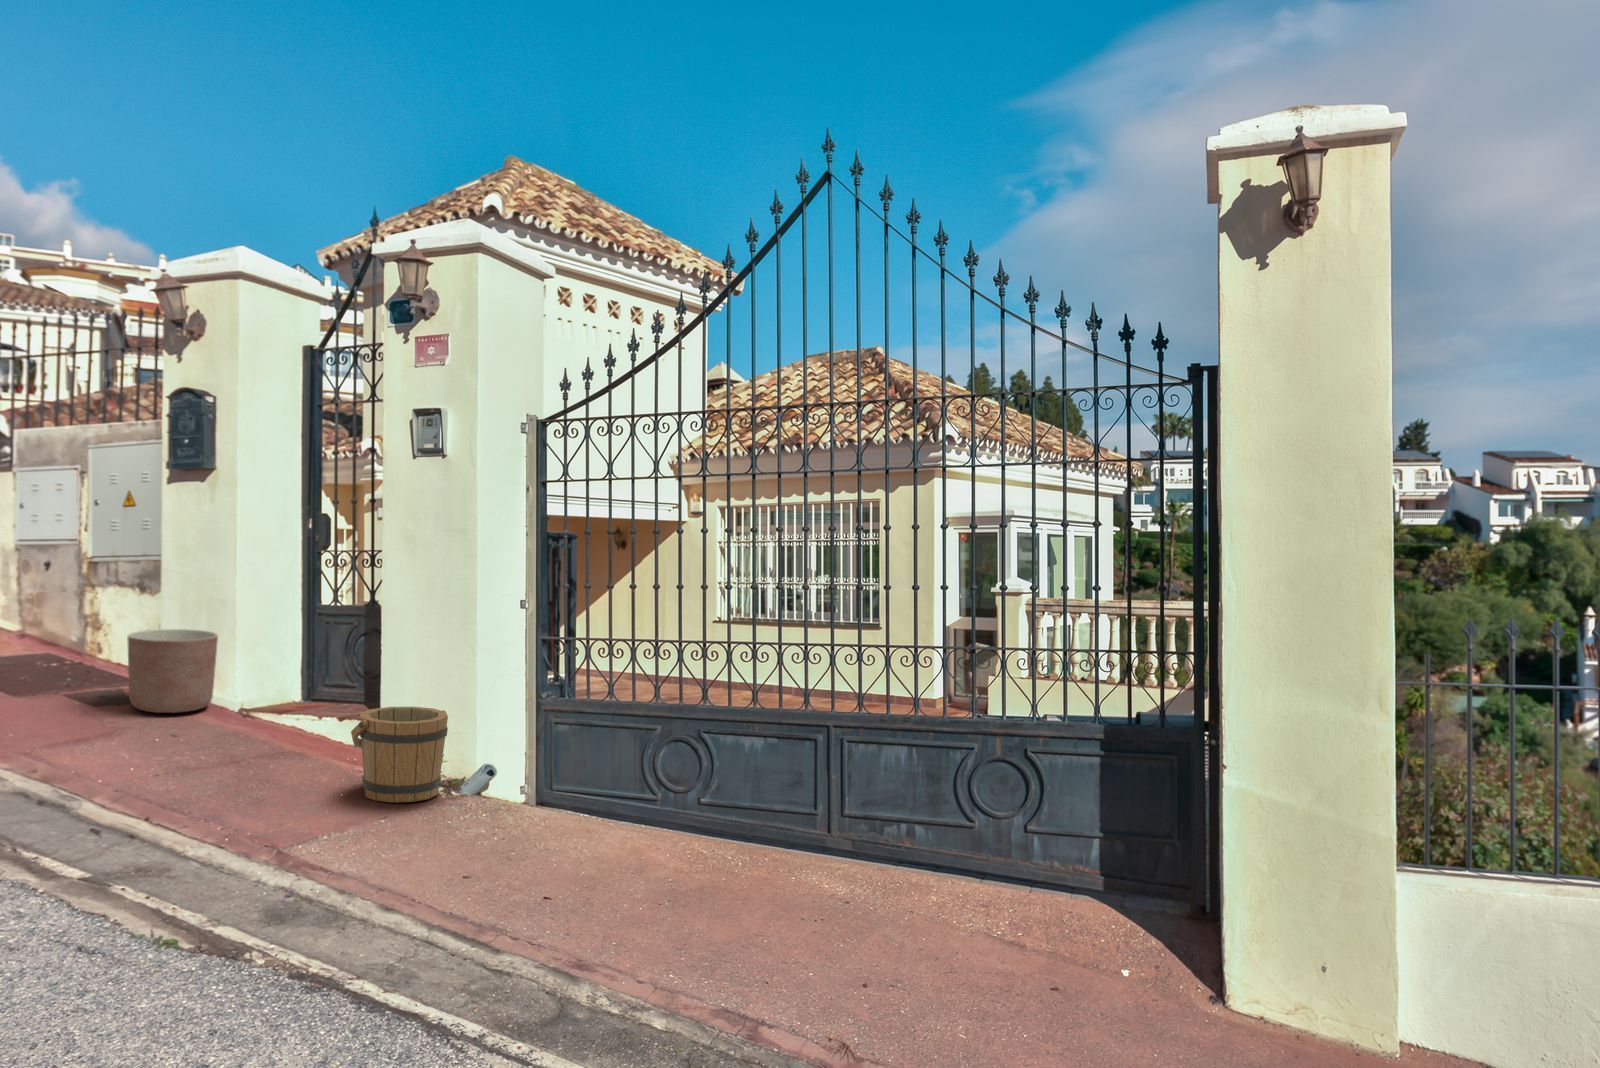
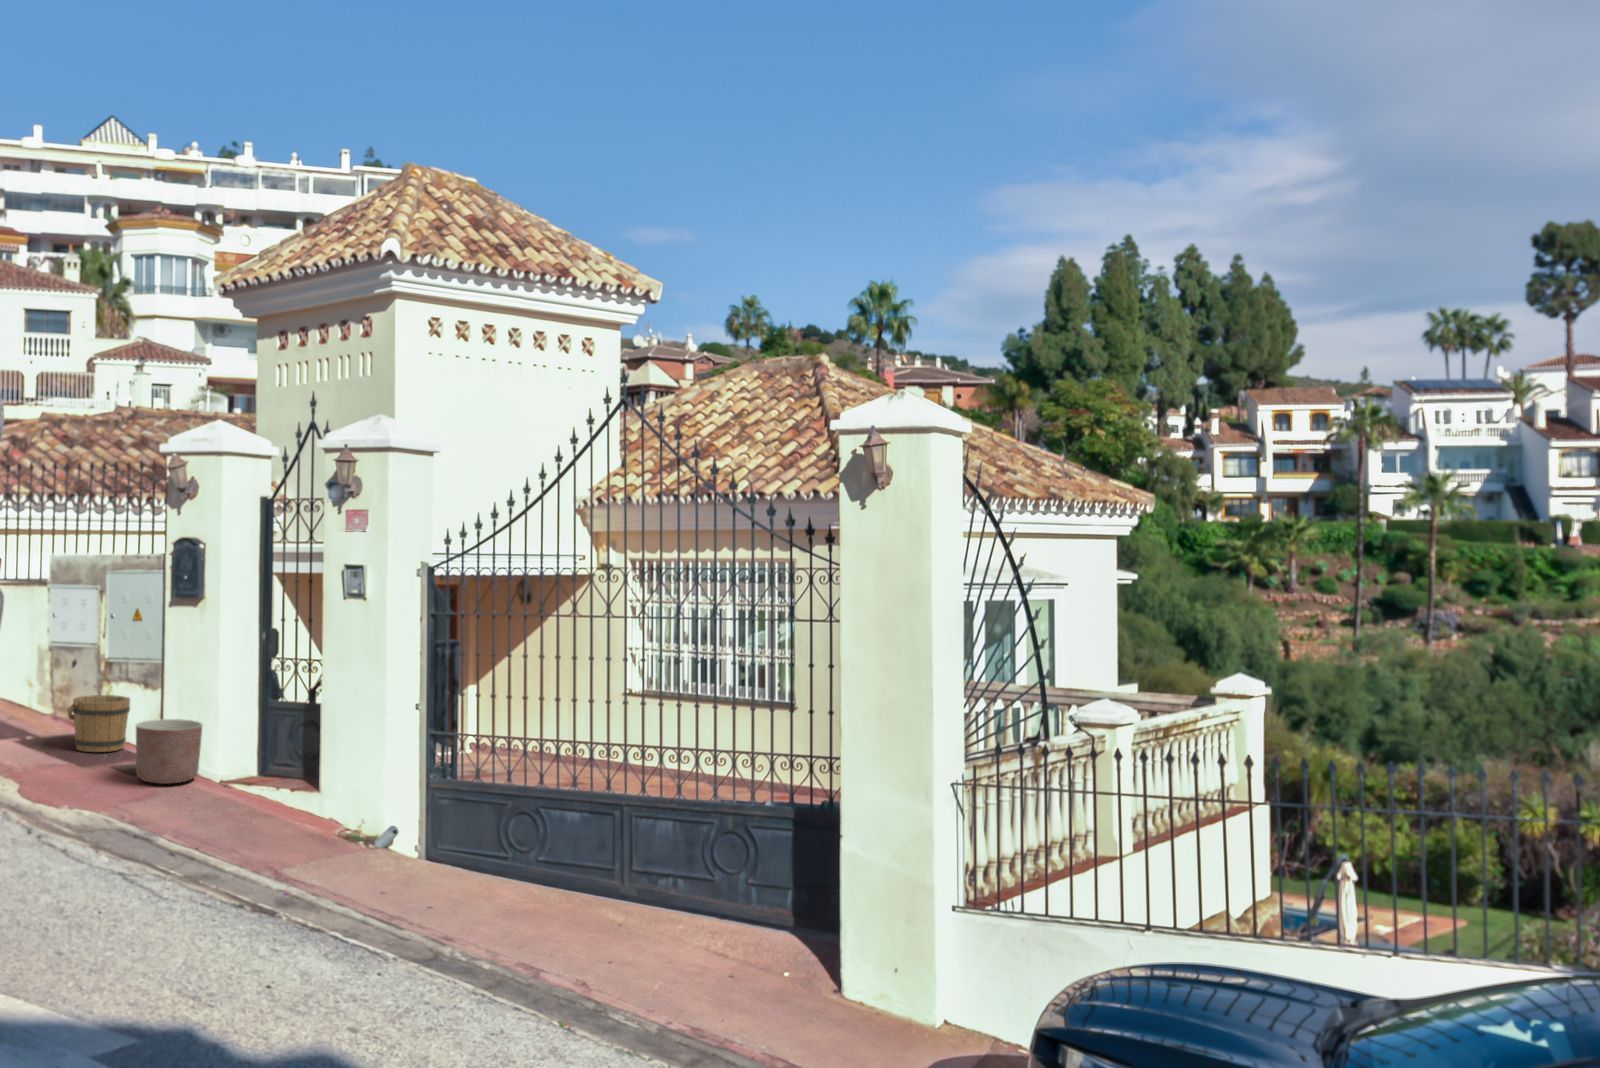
bucket: present [351,707,448,803] -> present [67,695,130,752]

